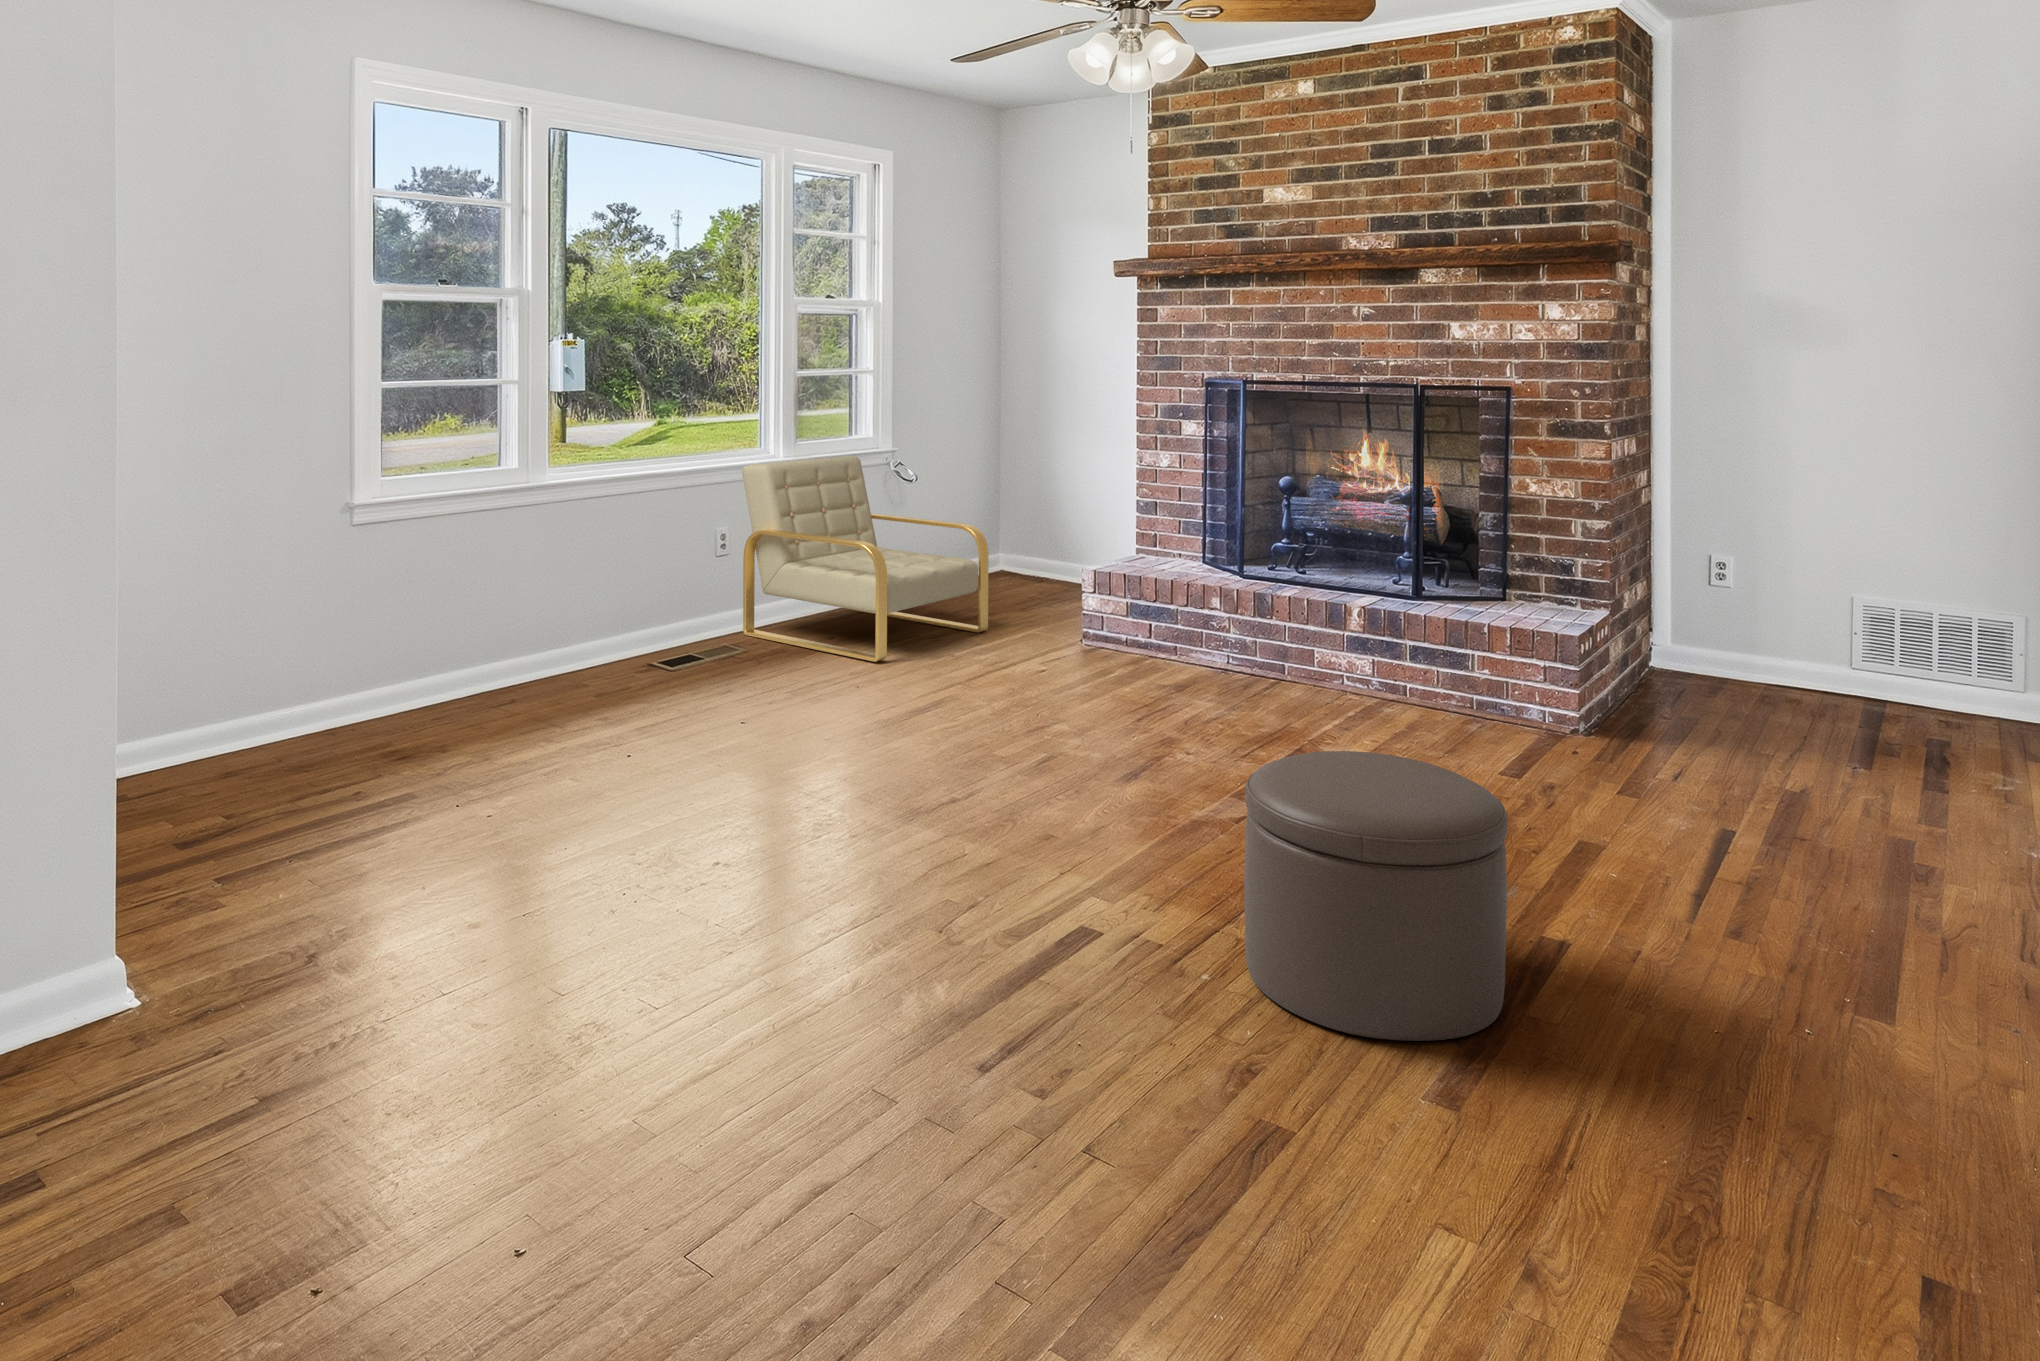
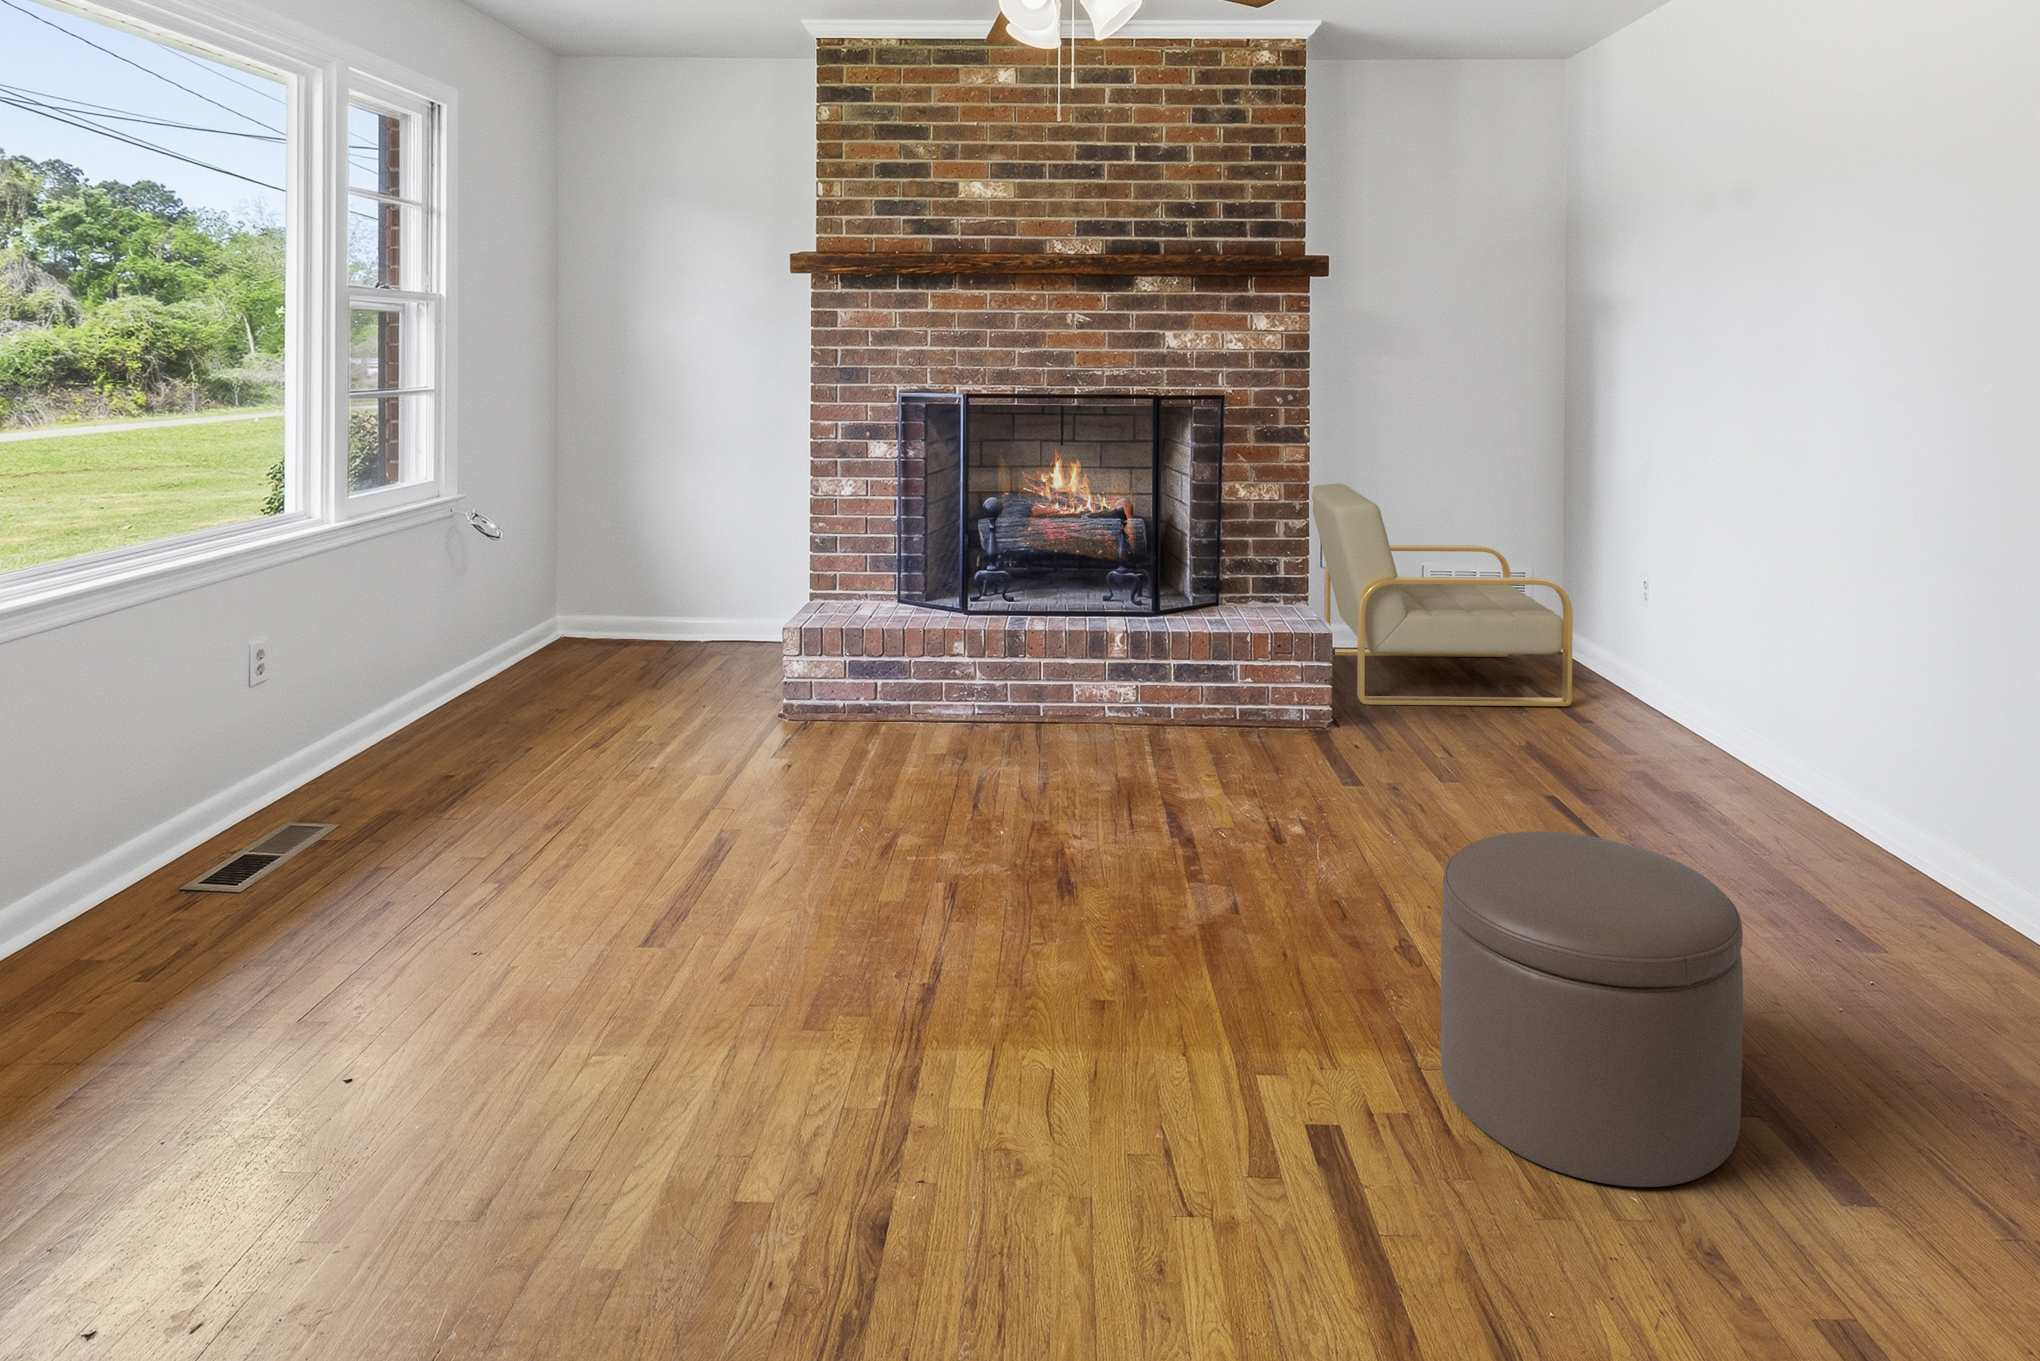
armchair: present [742,456,989,662] -> present [1312,484,1573,706]

